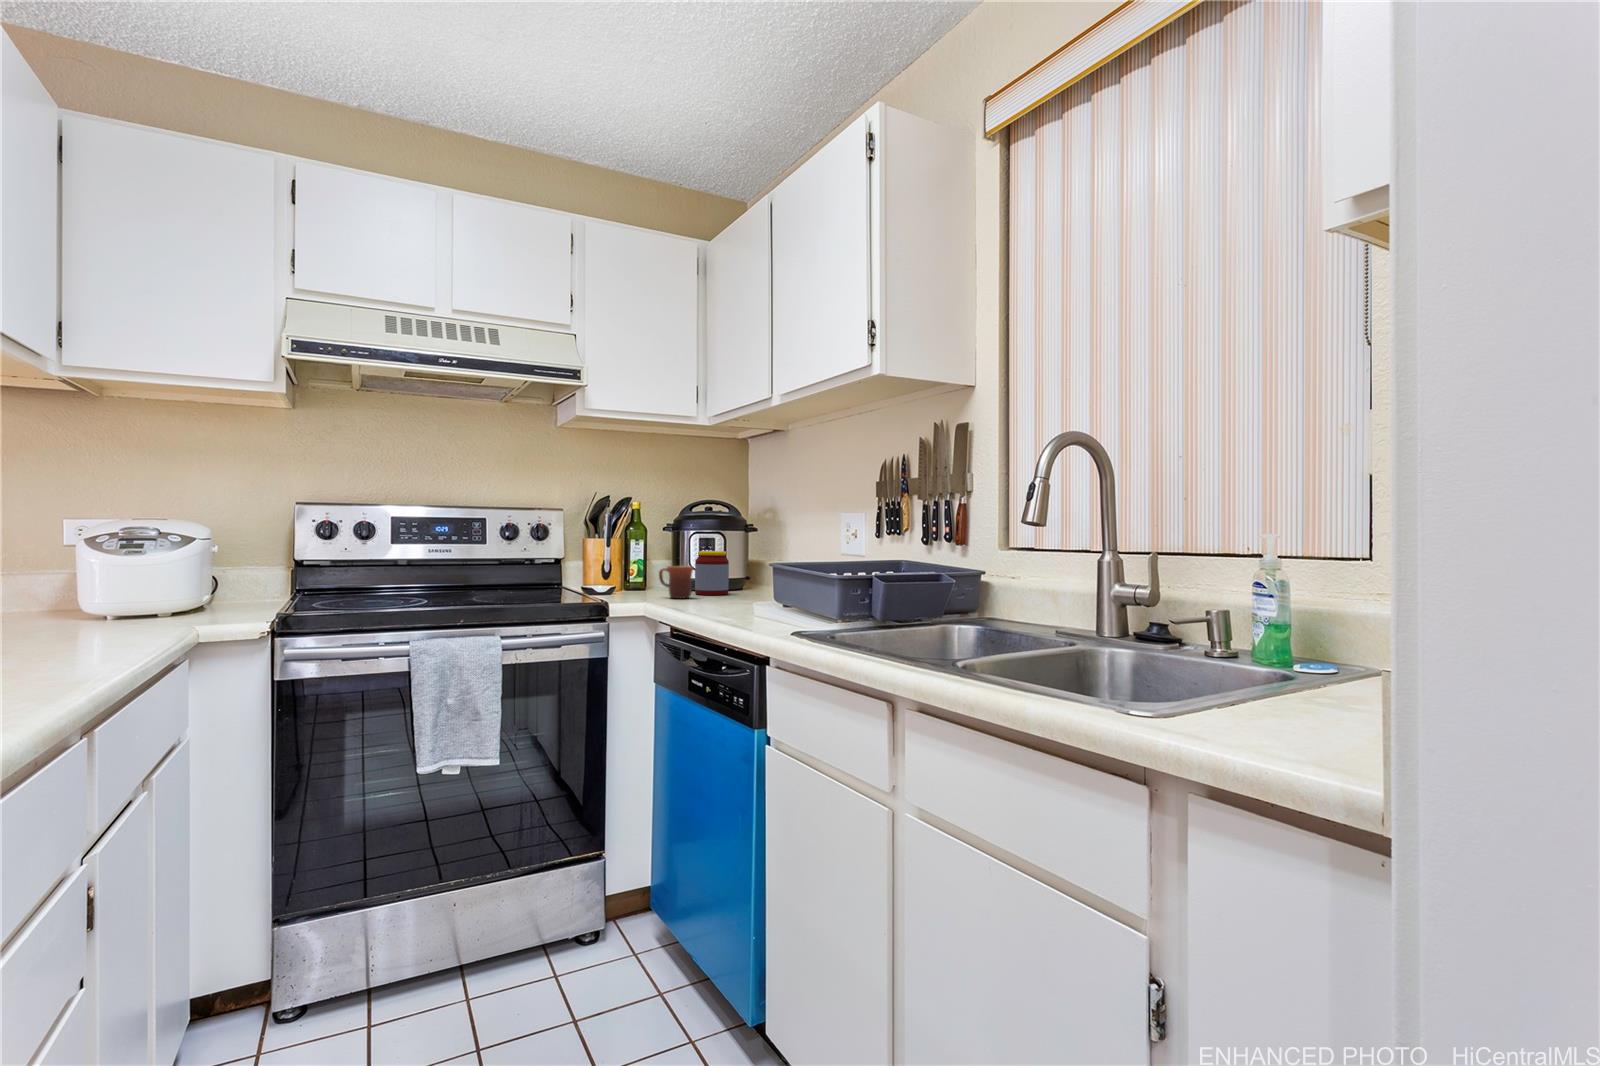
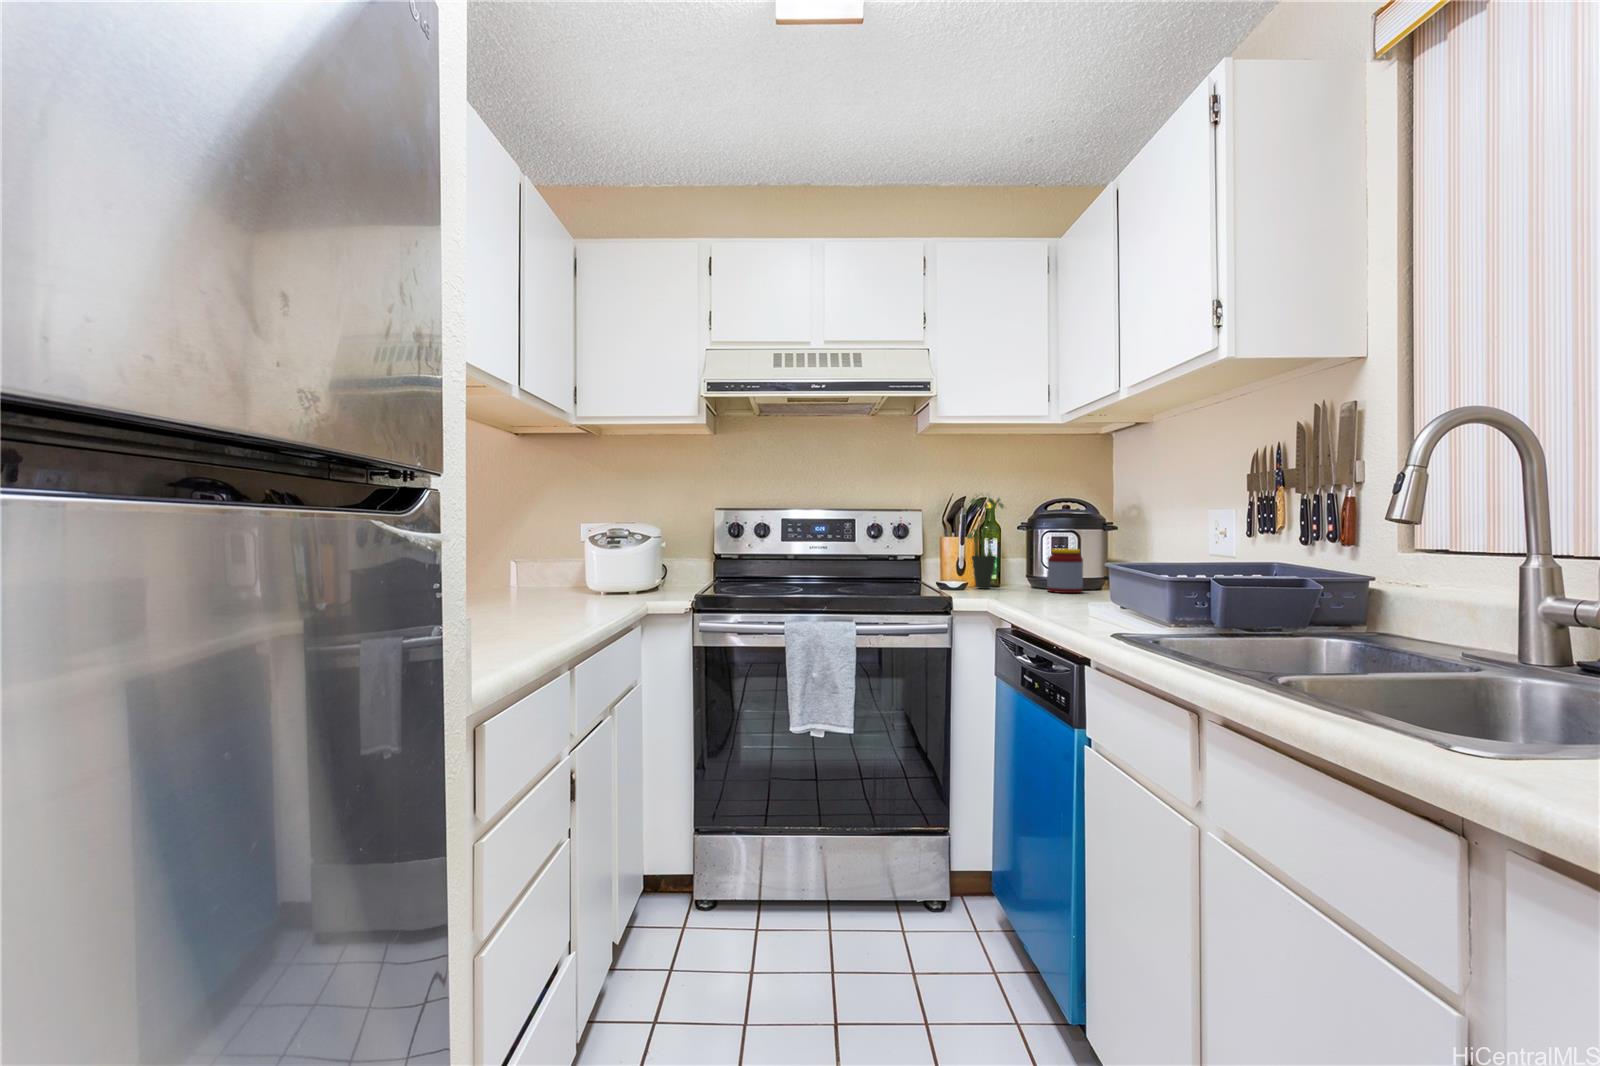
potted plant: none [615,493,656,594] -> present [967,496,1004,589]
mug: present [659,566,693,598] -> none [1008,563,1043,595]

